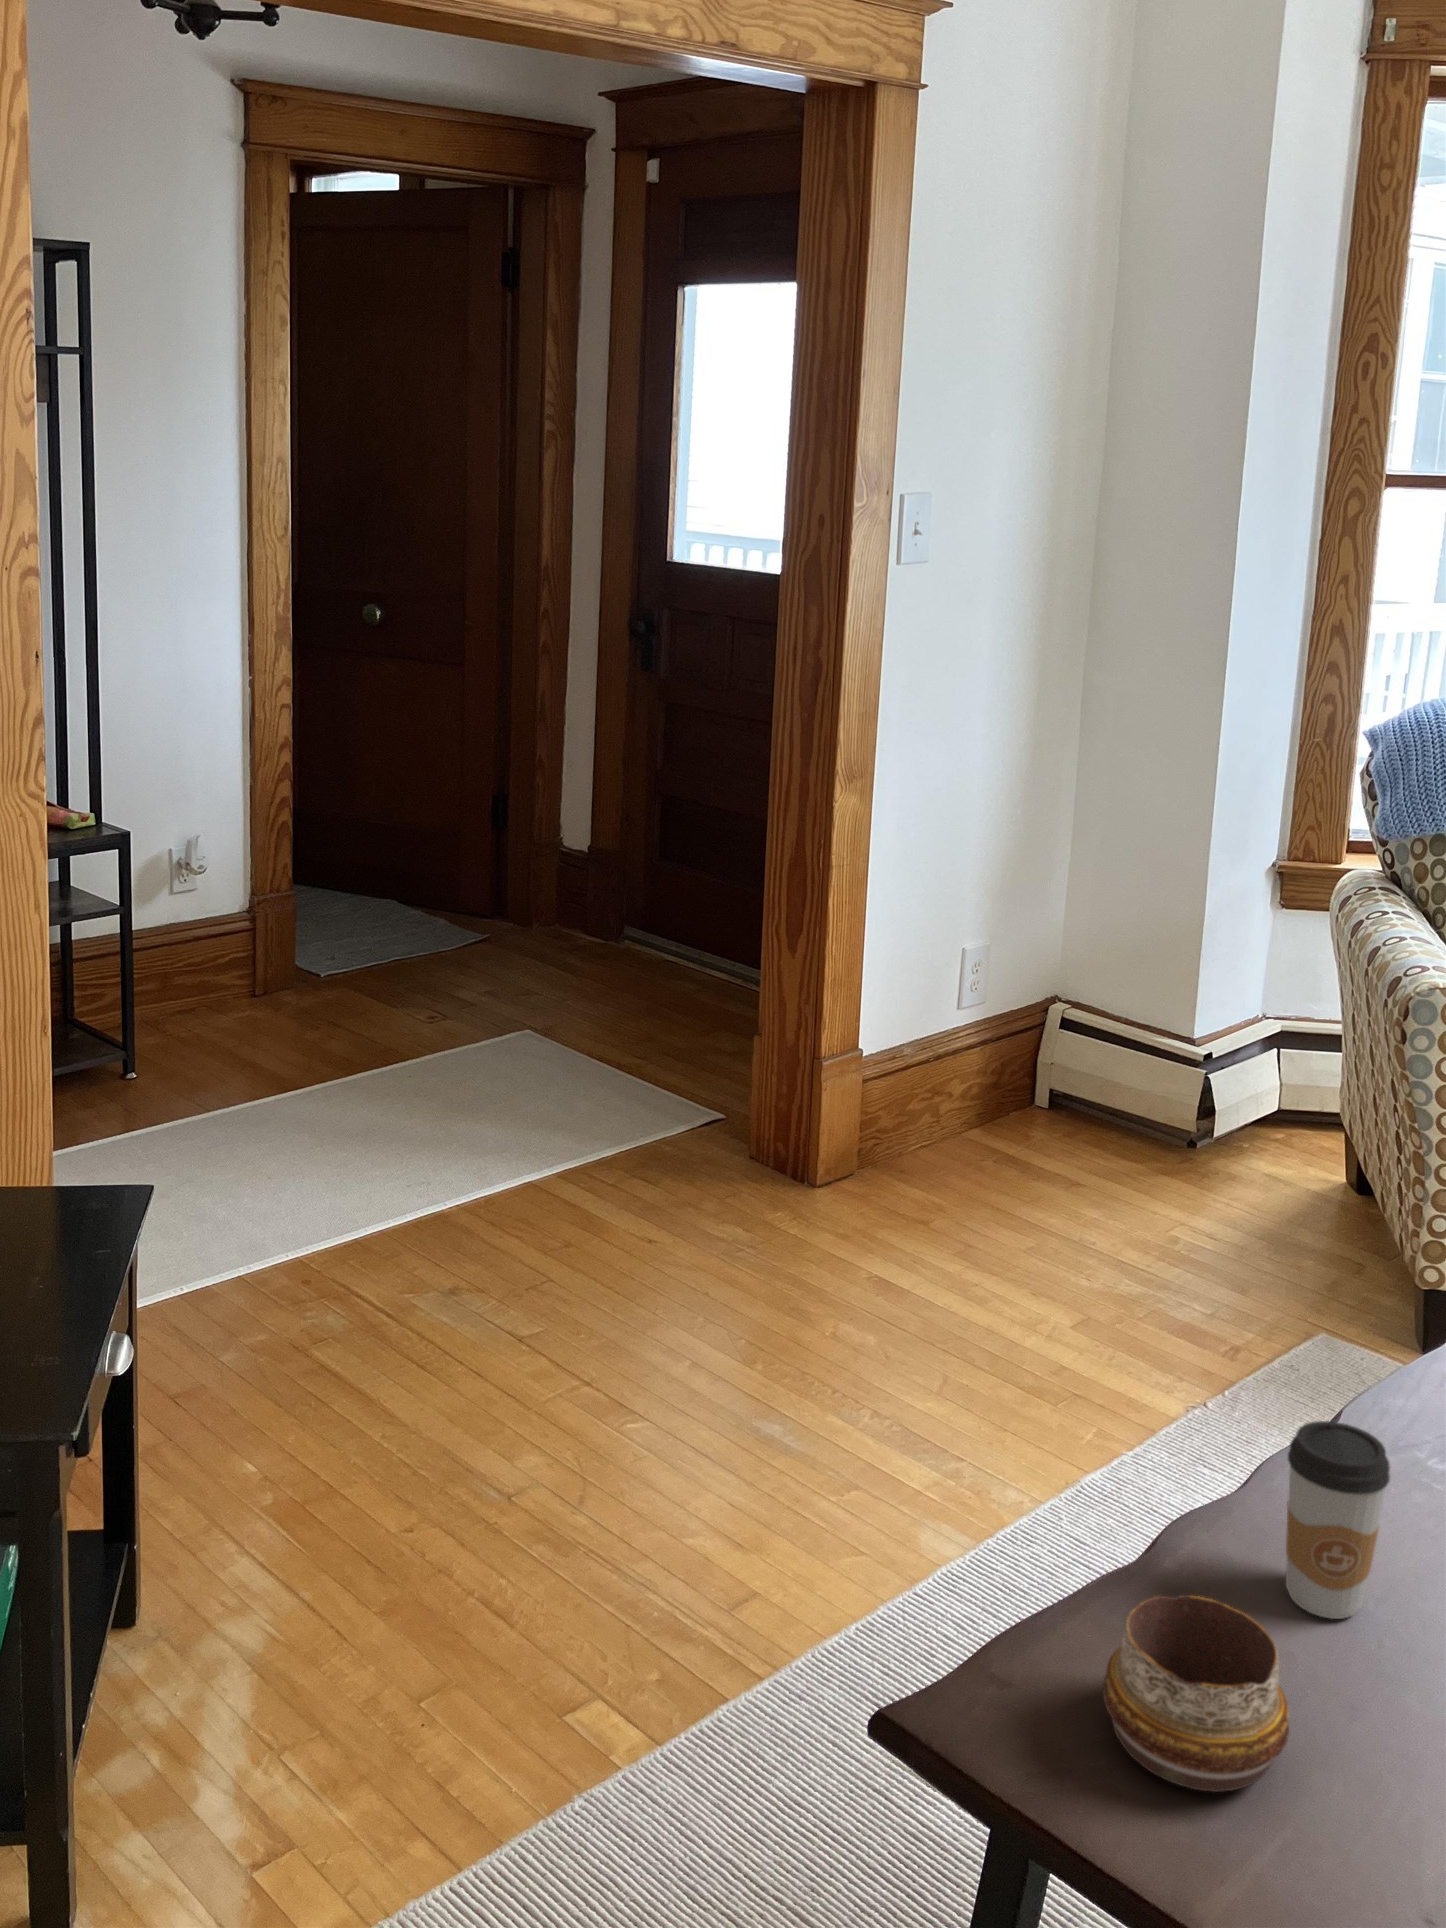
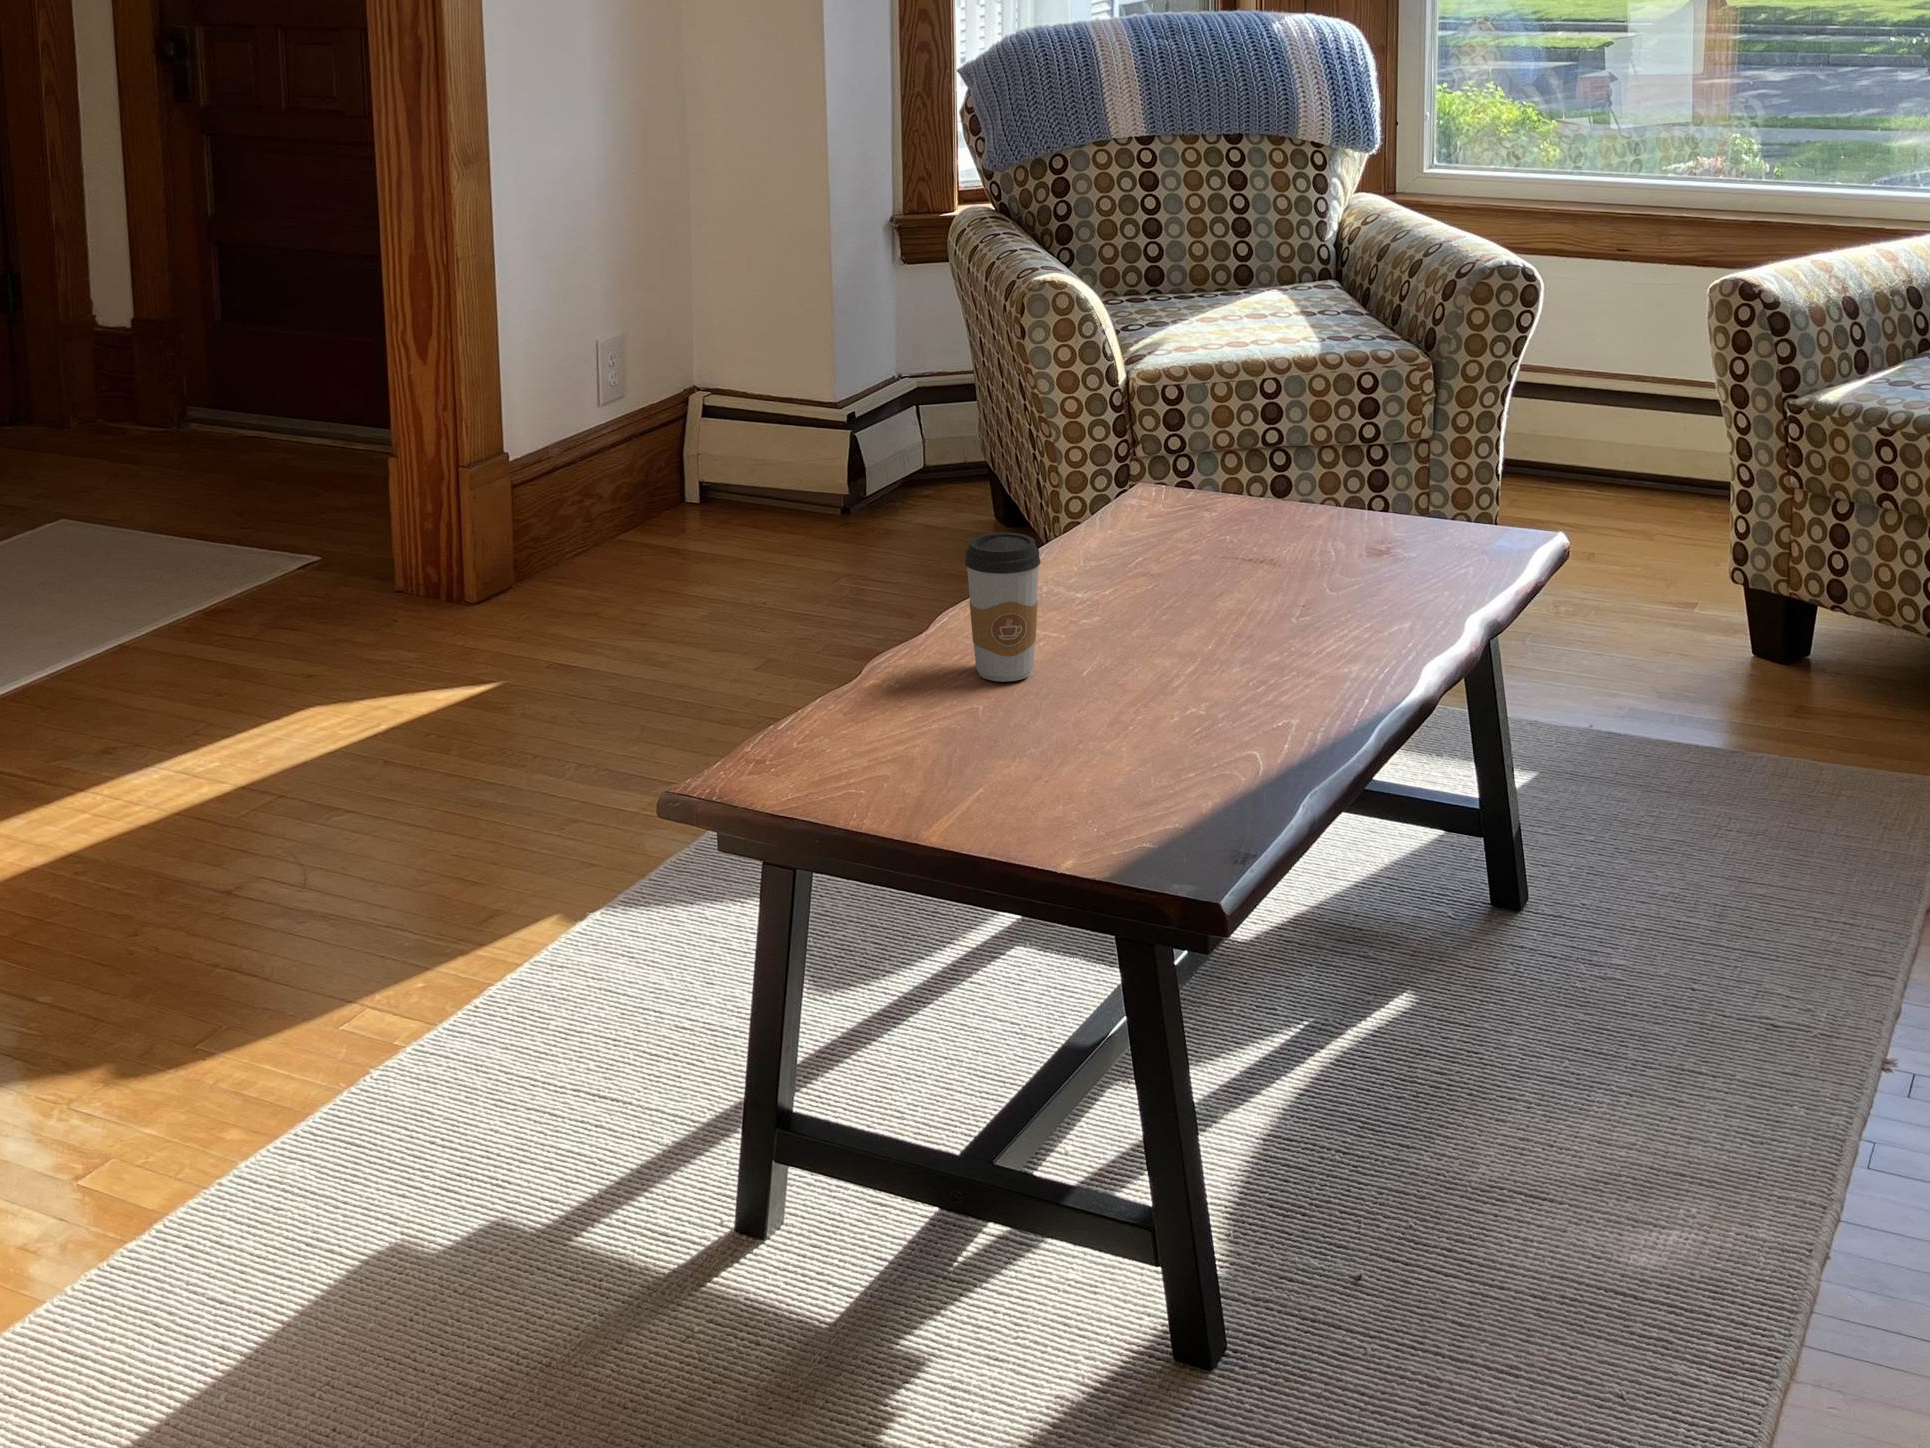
decorative bowl: present [1103,1595,1289,1792] -> none [852,654,989,777]

